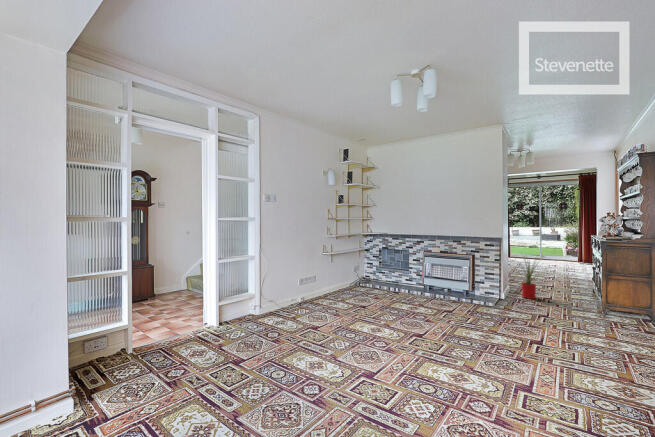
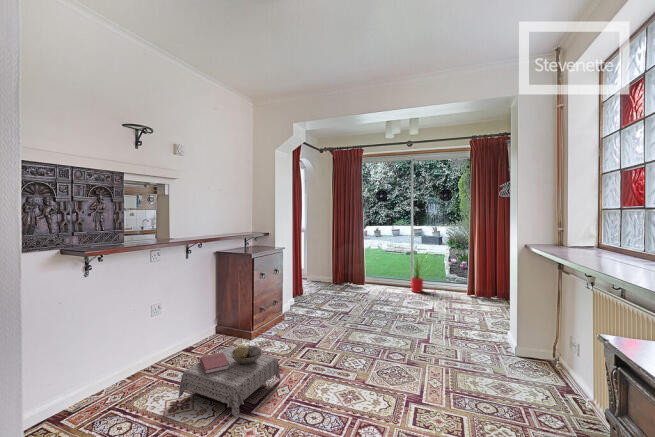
ottoman: none [315,325,394,380] -> present [178,345,280,418]

